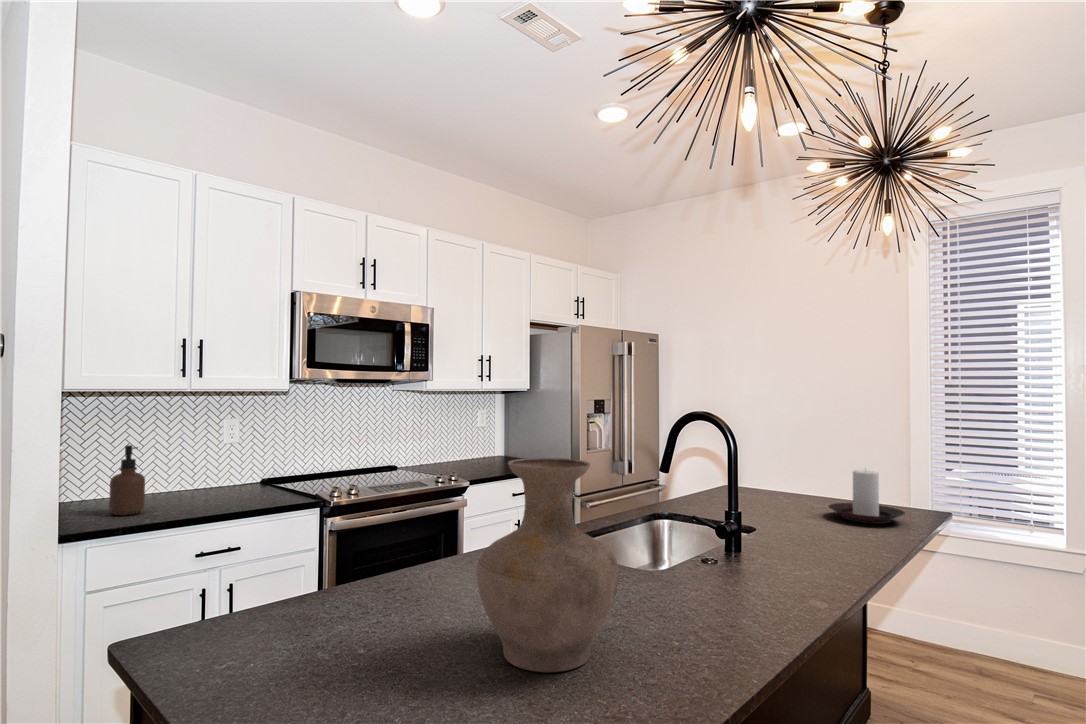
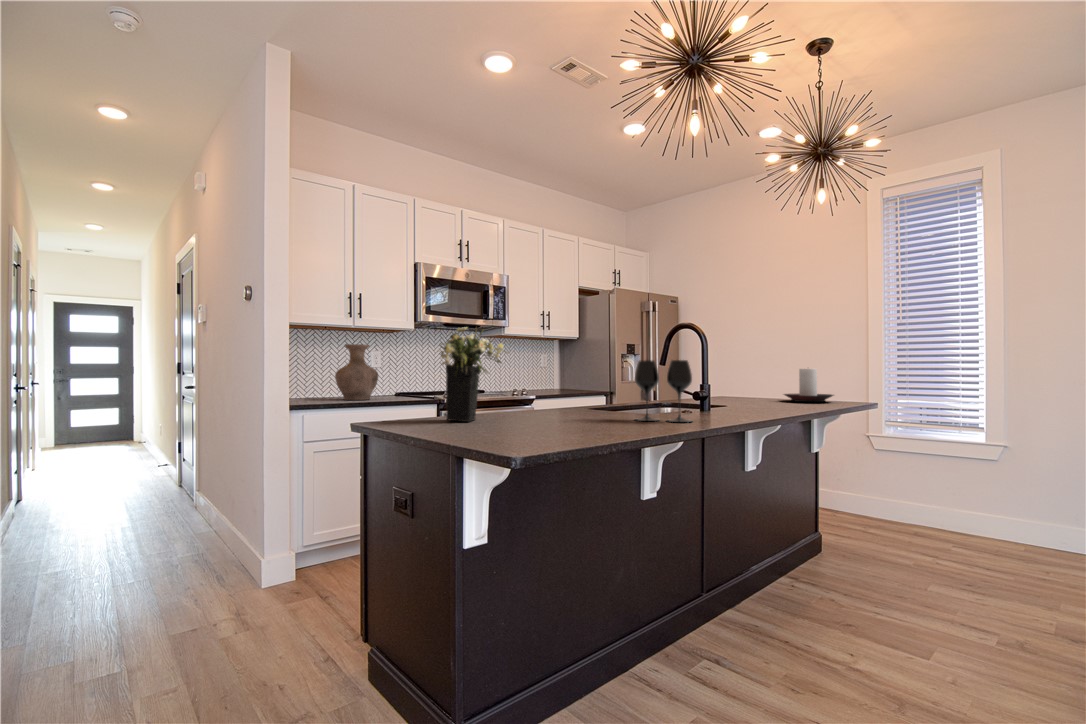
soap dispenser: present [109,445,145,515] -> none [311,360,331,403]
flower arrangement: none [265,452,418,642] -> present [441,327,504,422]
vase: present [477,458,619,672] -> present [335,344,378,400]
wine glass: none [639,512,745,637] -> present [635,360,692,422]

